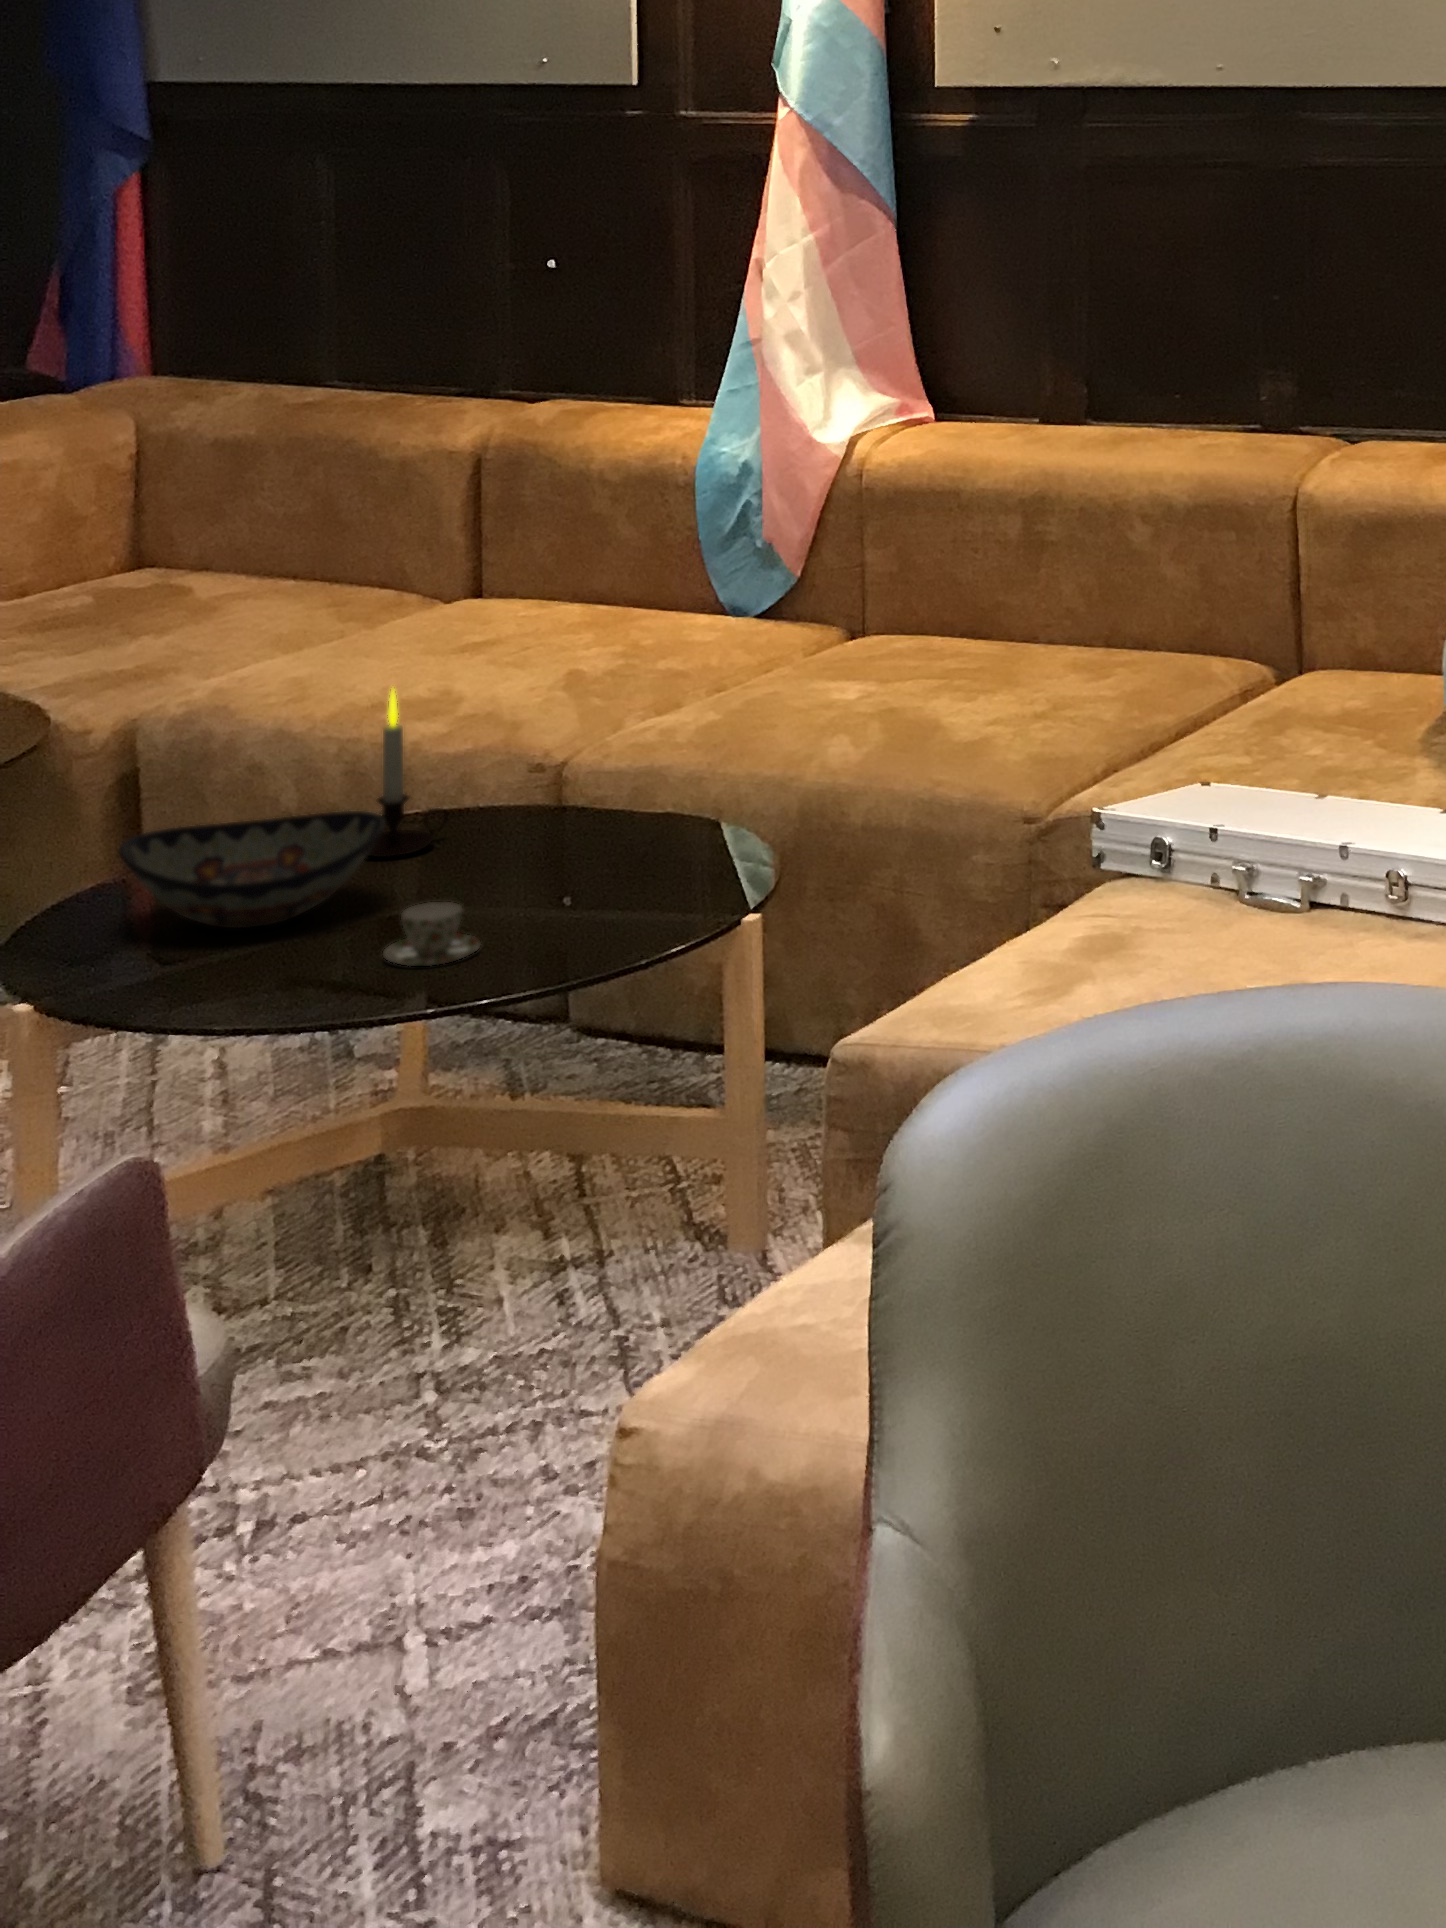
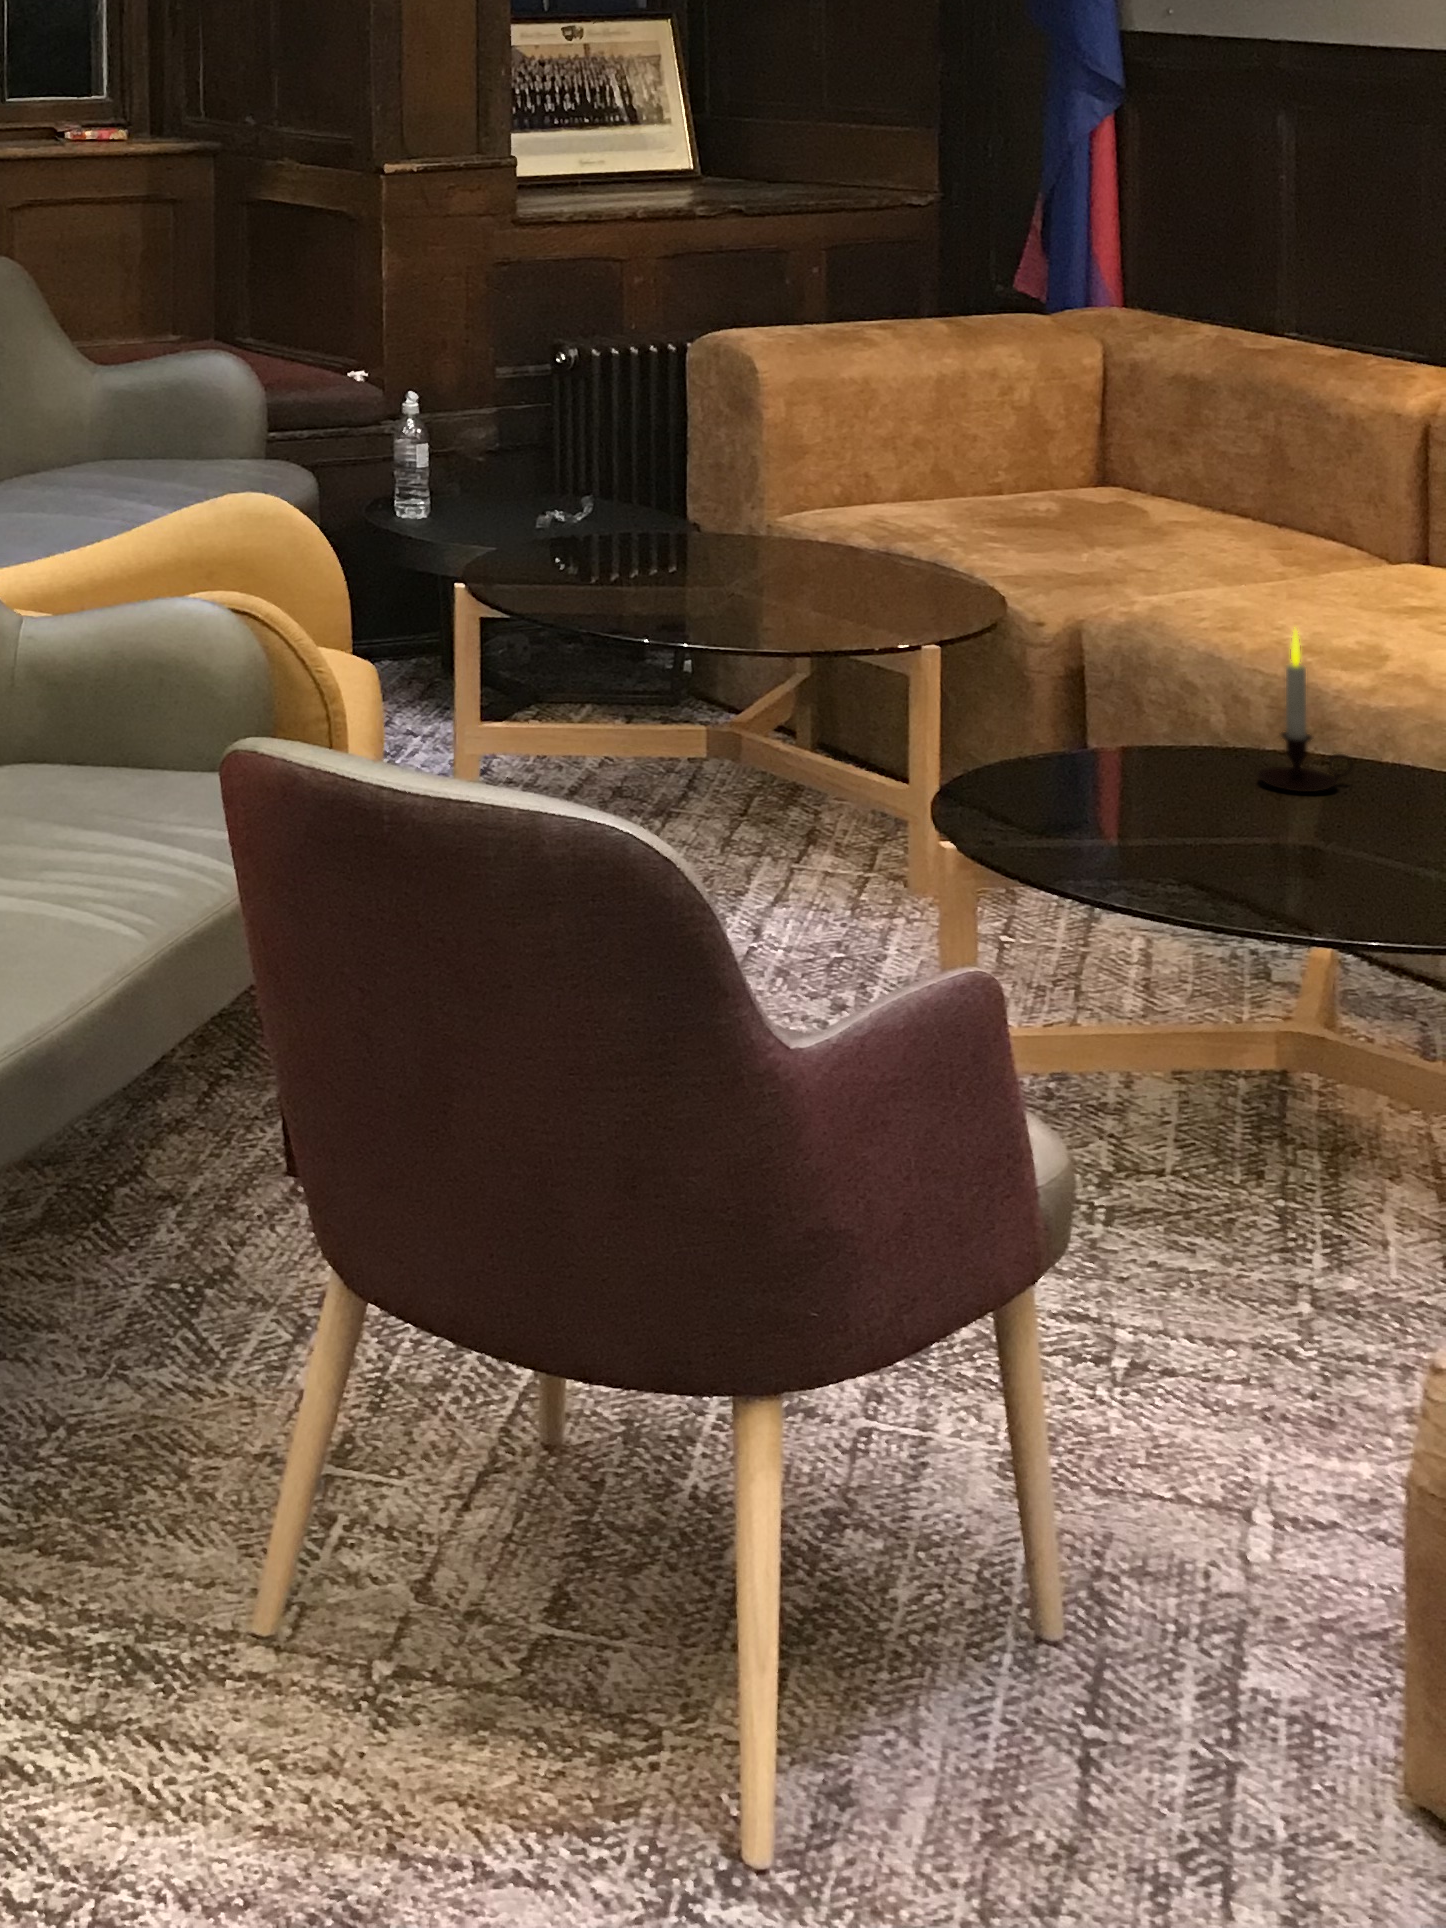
decorative bowl: present [119,811,385,928] -> none [1029,721,1278,827]
teacup: present [383,902,480,966] -> none [1266,836,1363,898]

